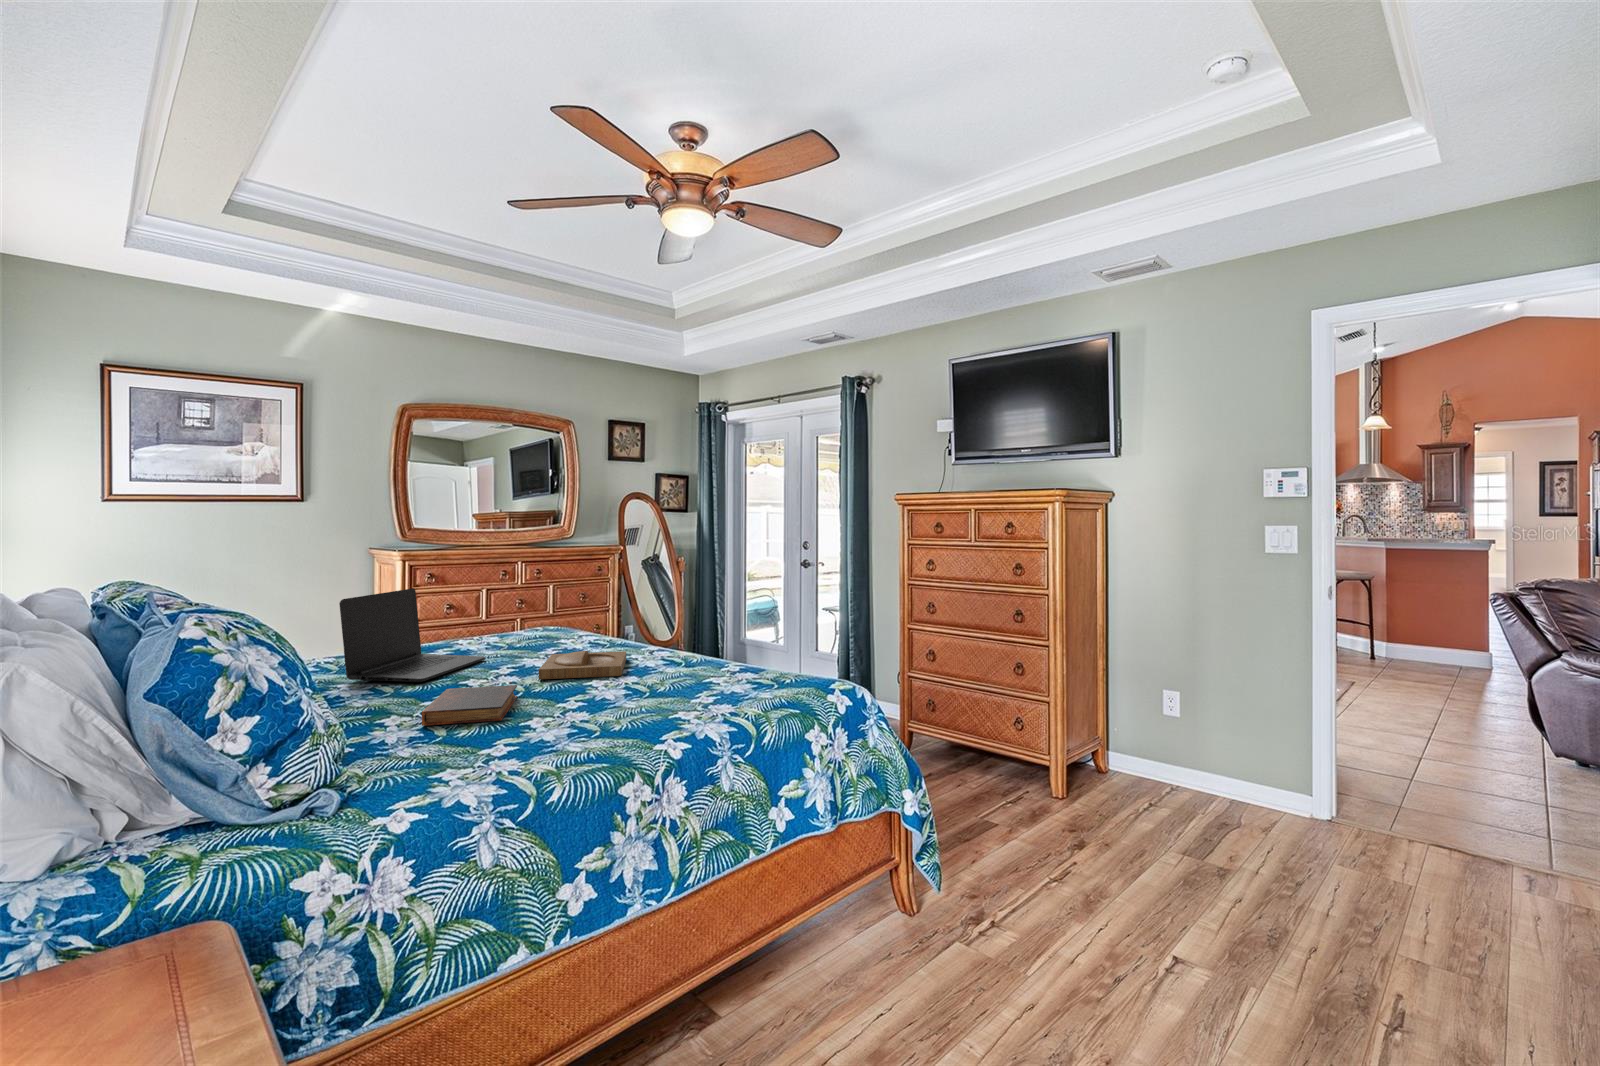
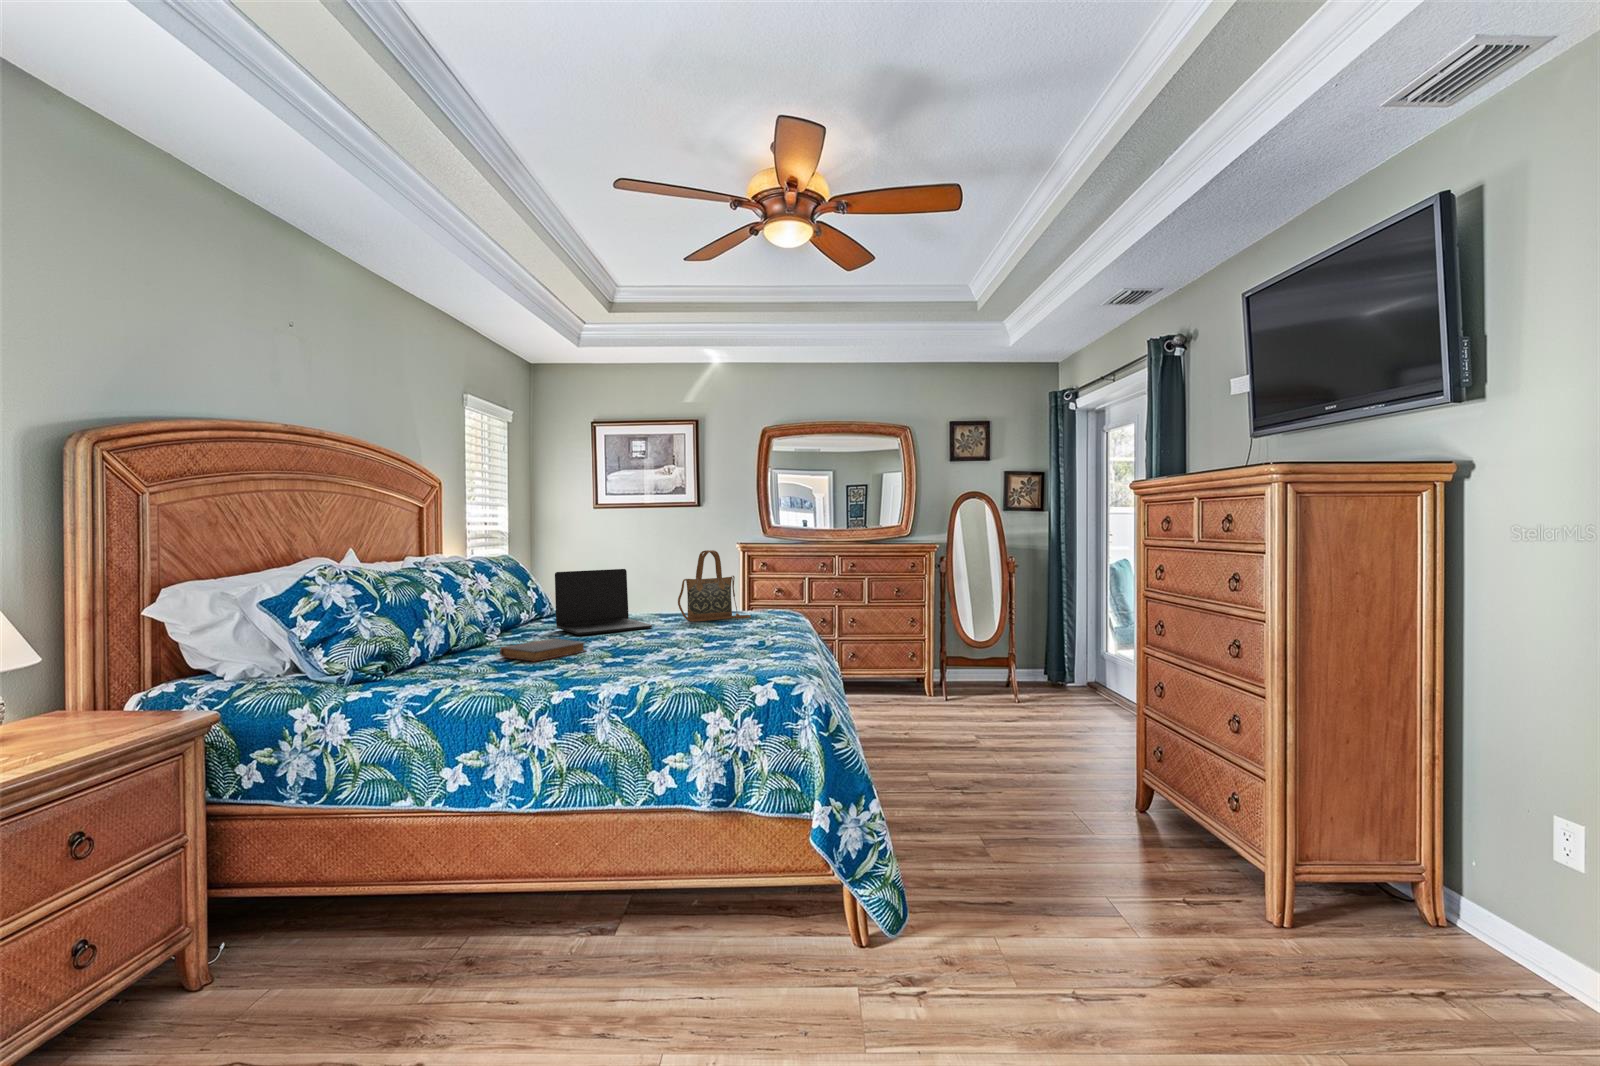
handbag: none [488,559,563,647] -> present [678,550,751,622]
tray: present [539,651,626,679] -> none [629,627,718,649]

